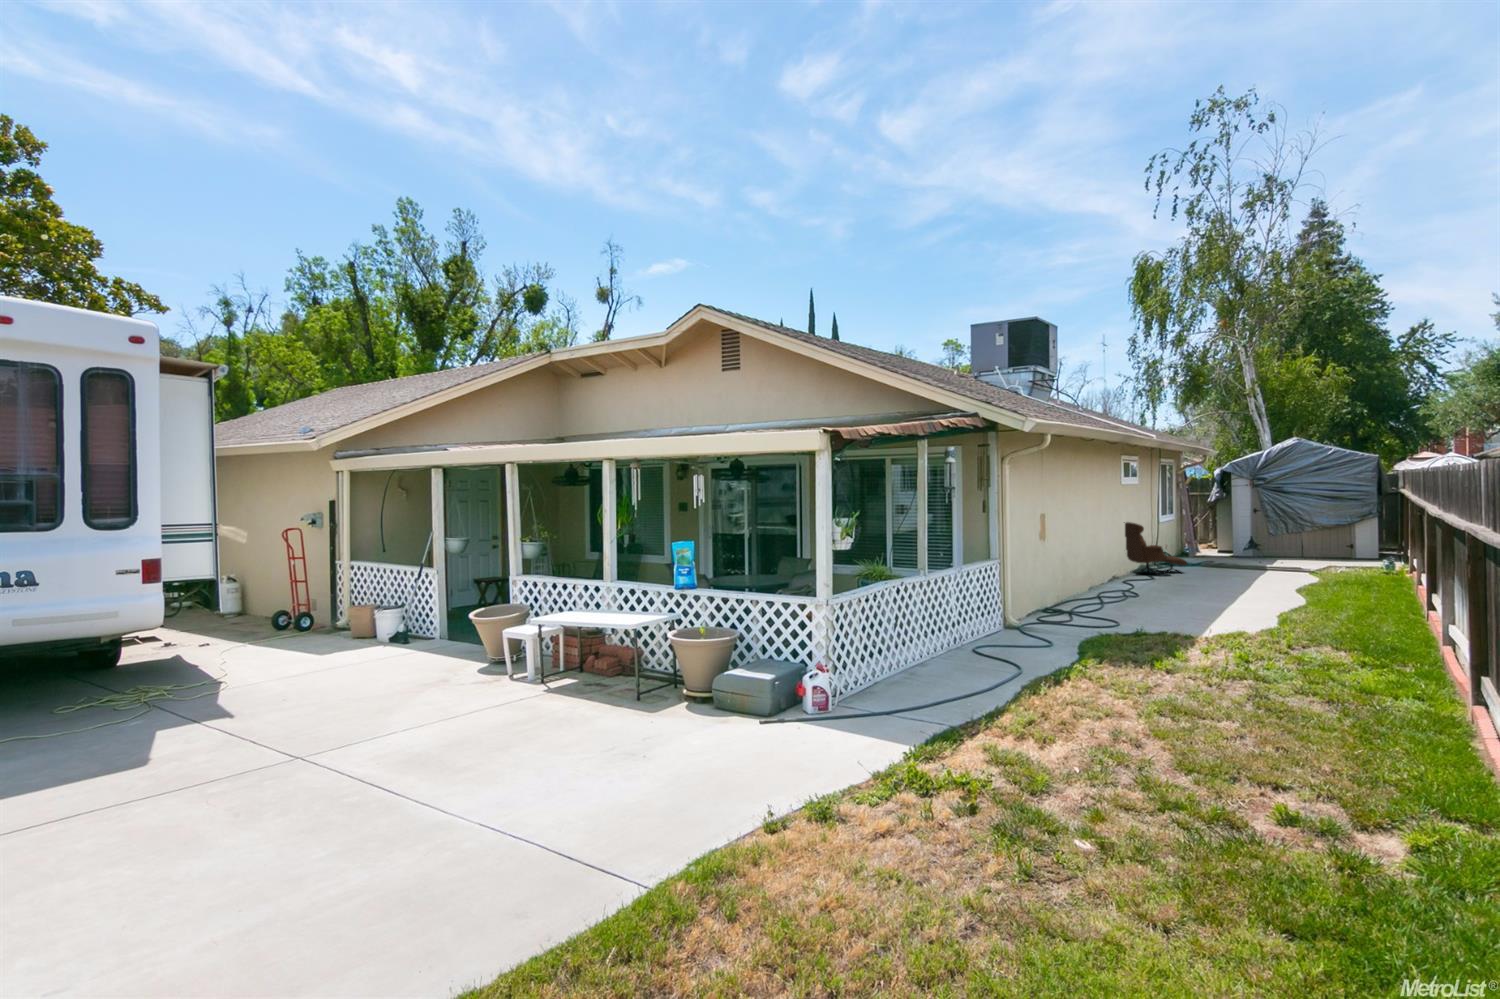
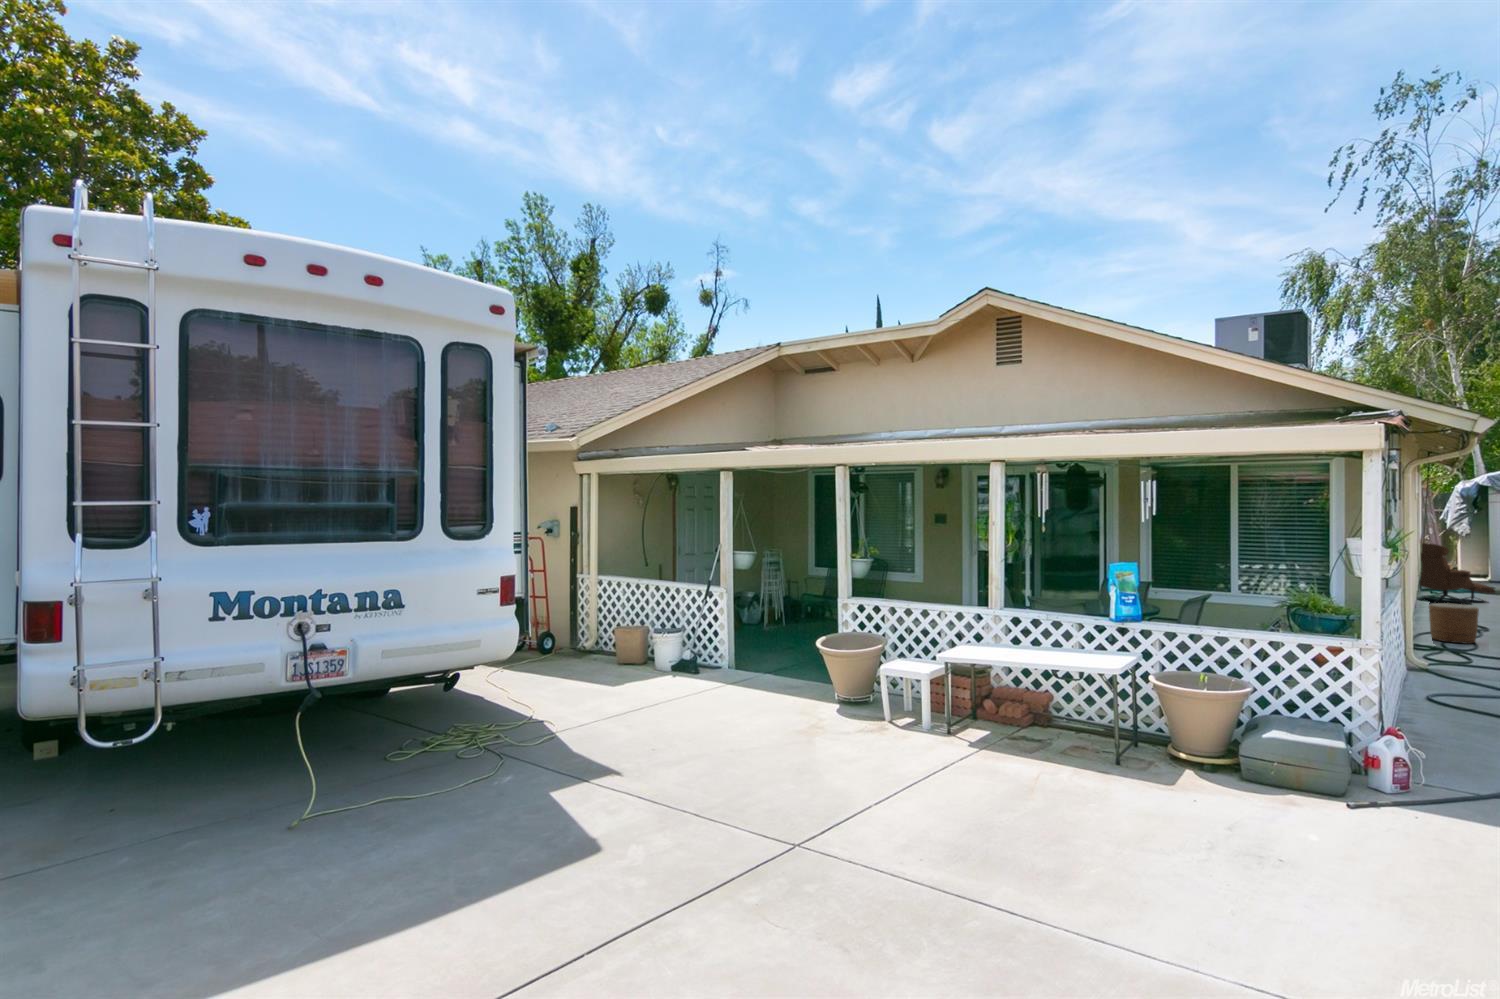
woven basket: none [1065,572,1099,605] -> present [1429,603,1479,644]

